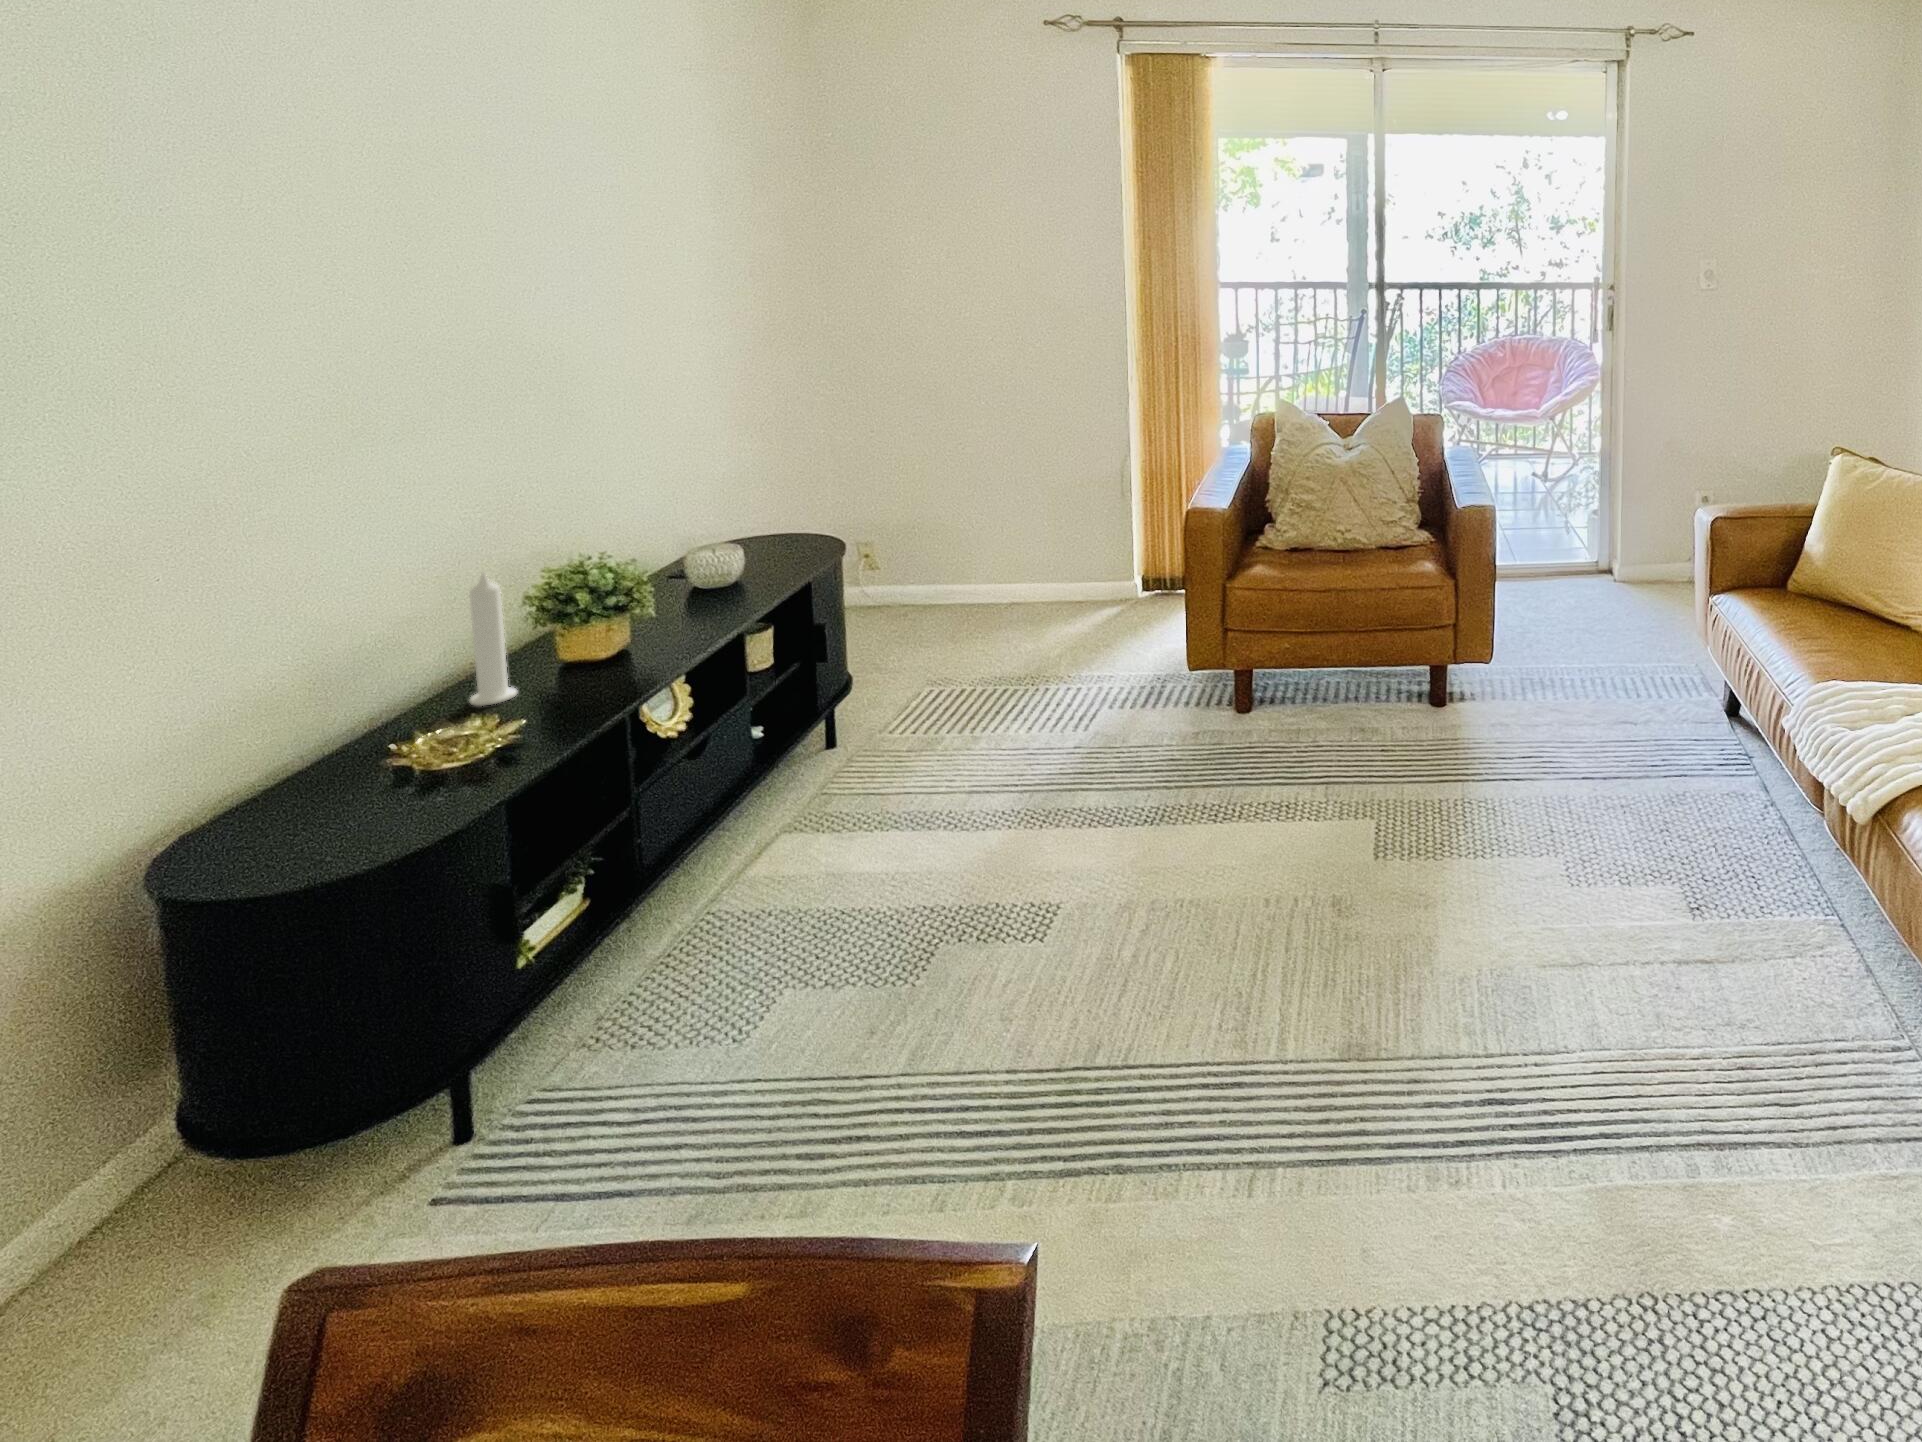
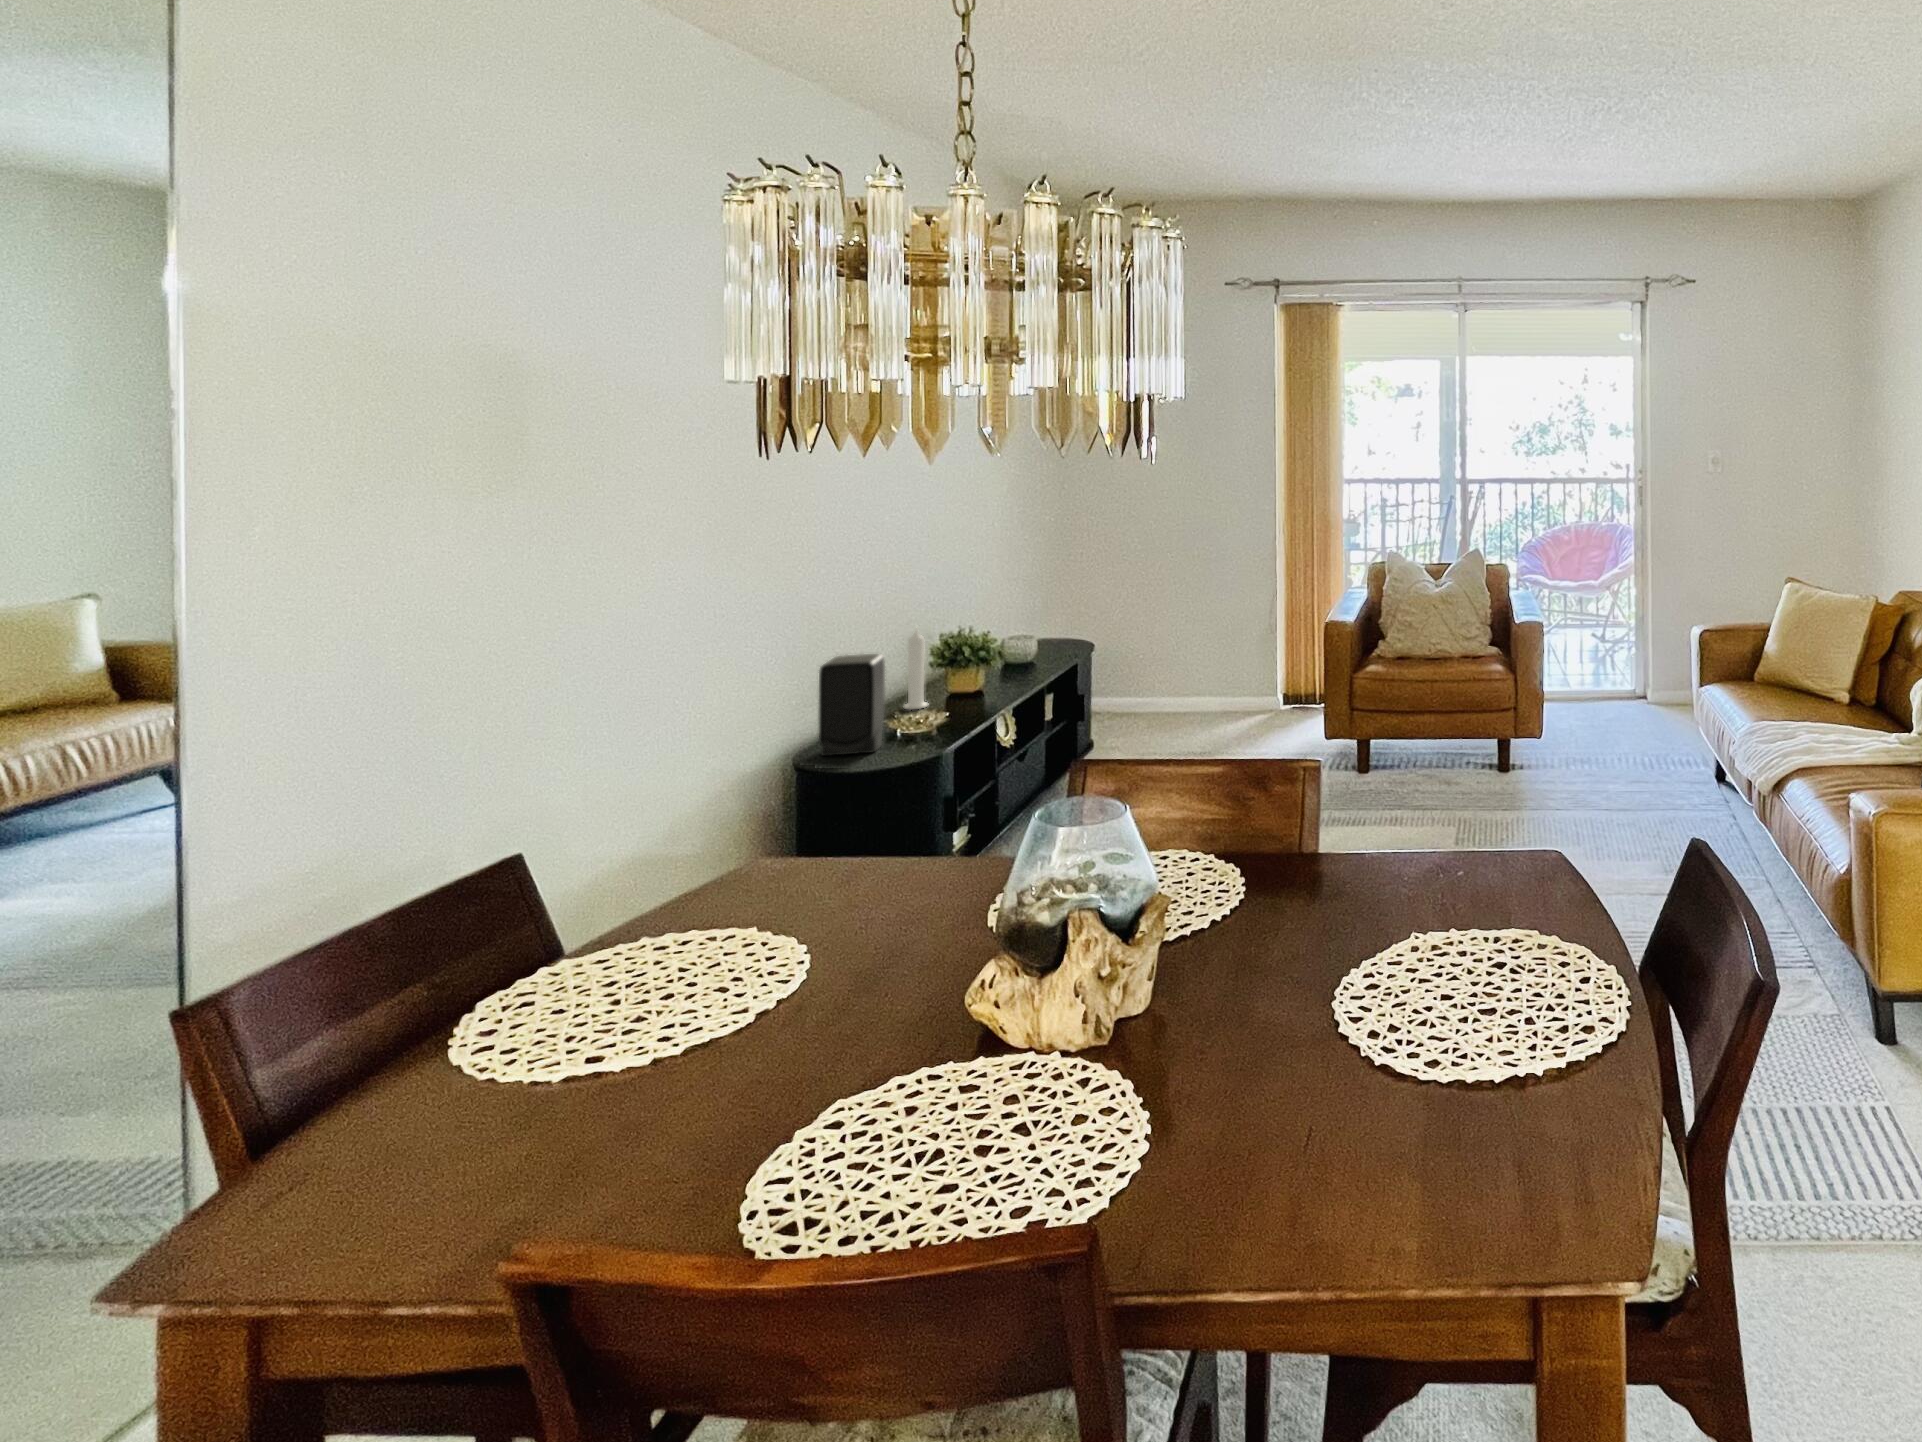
speaker: none [208,657,378,855] -> present [819,654,885,756]

